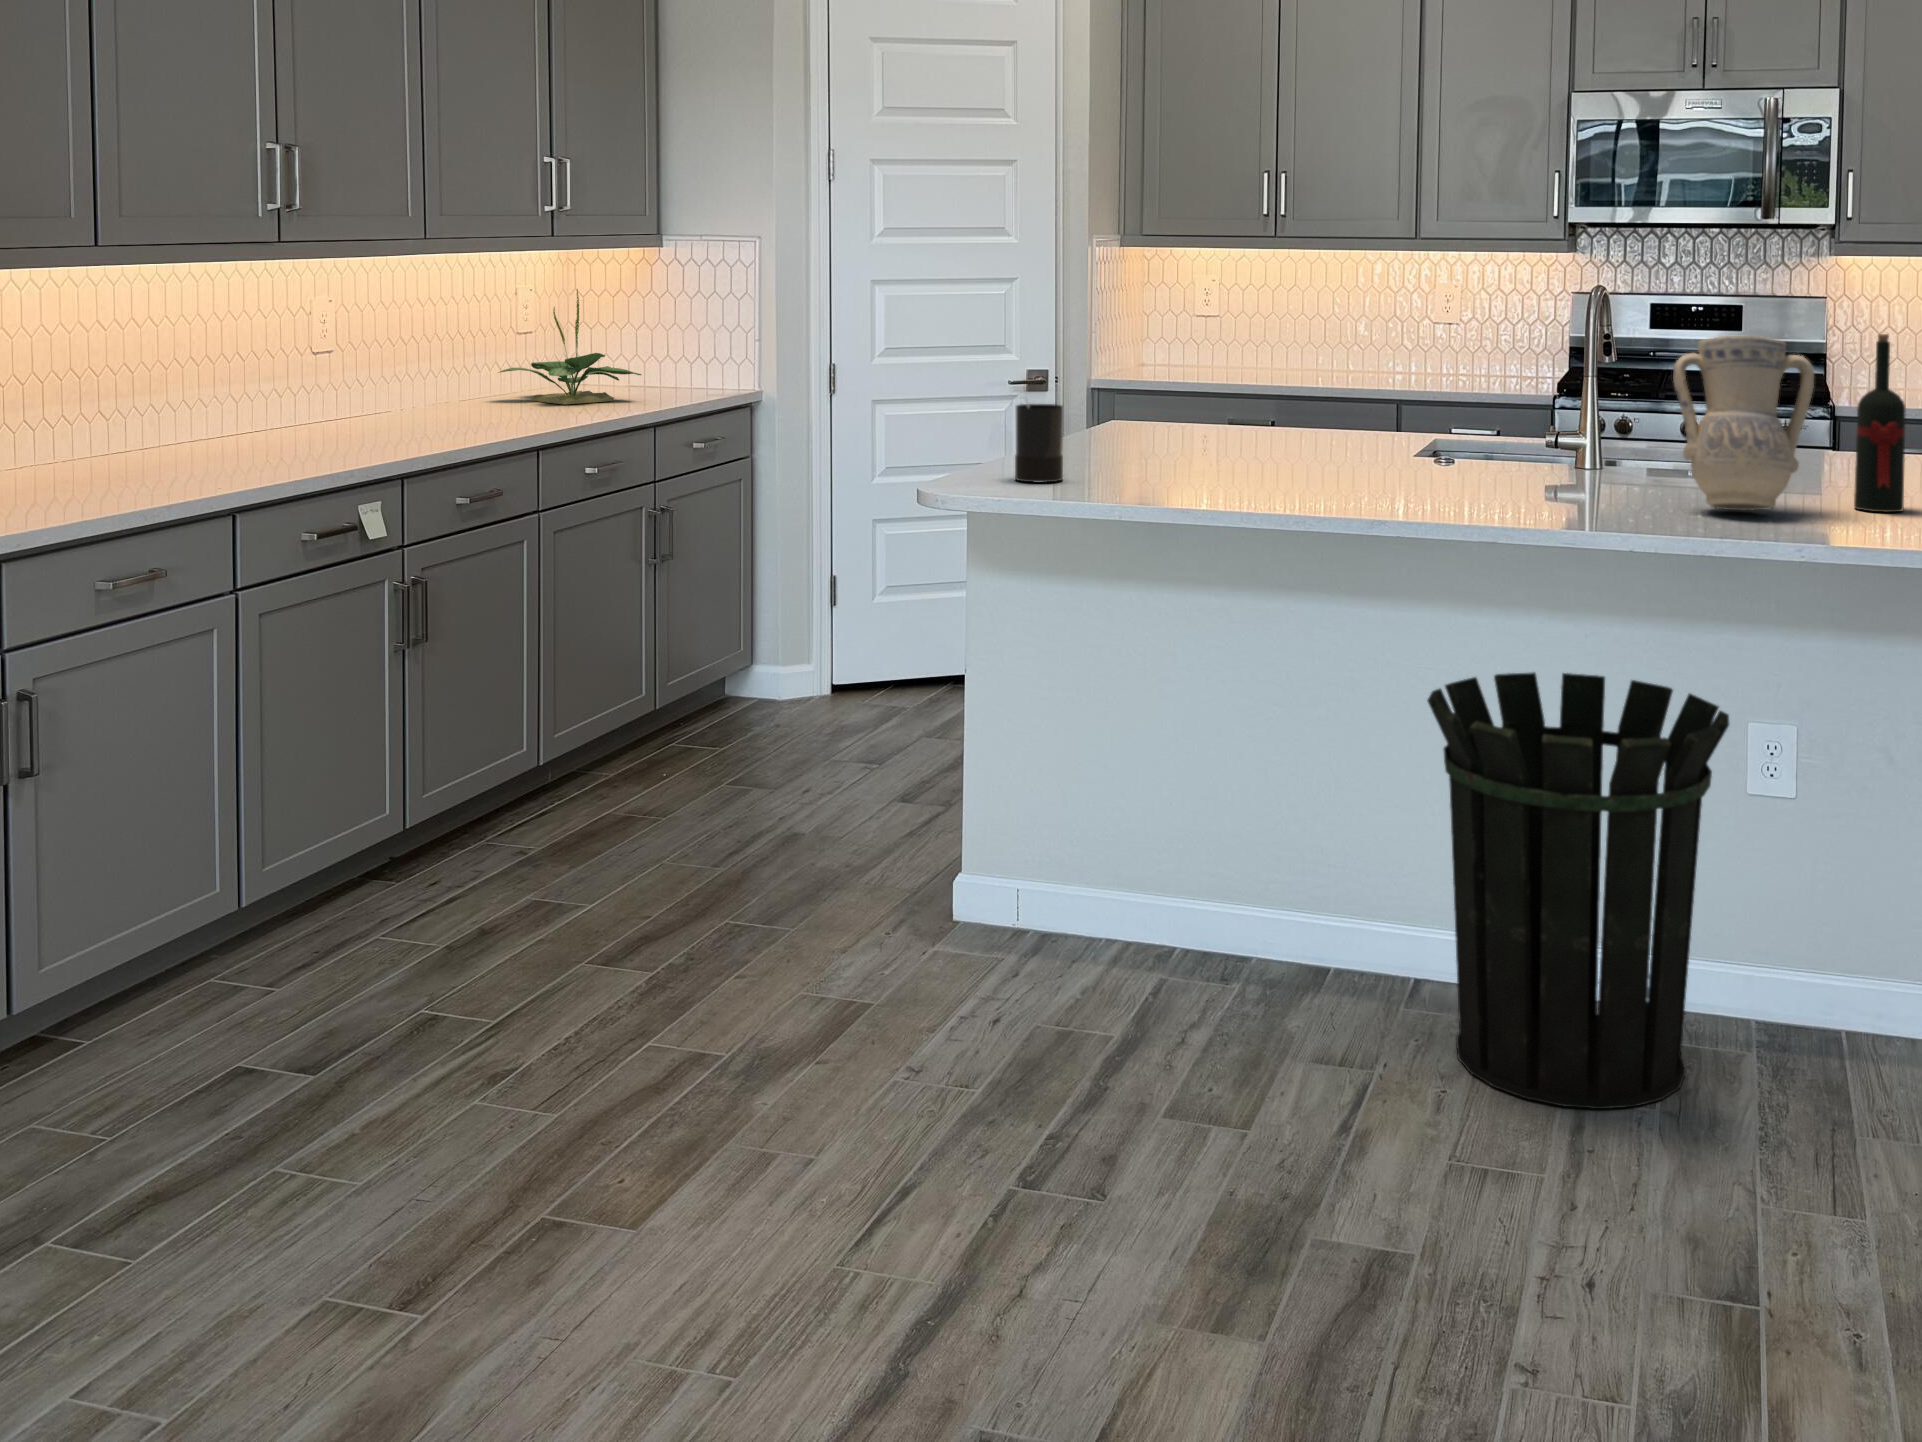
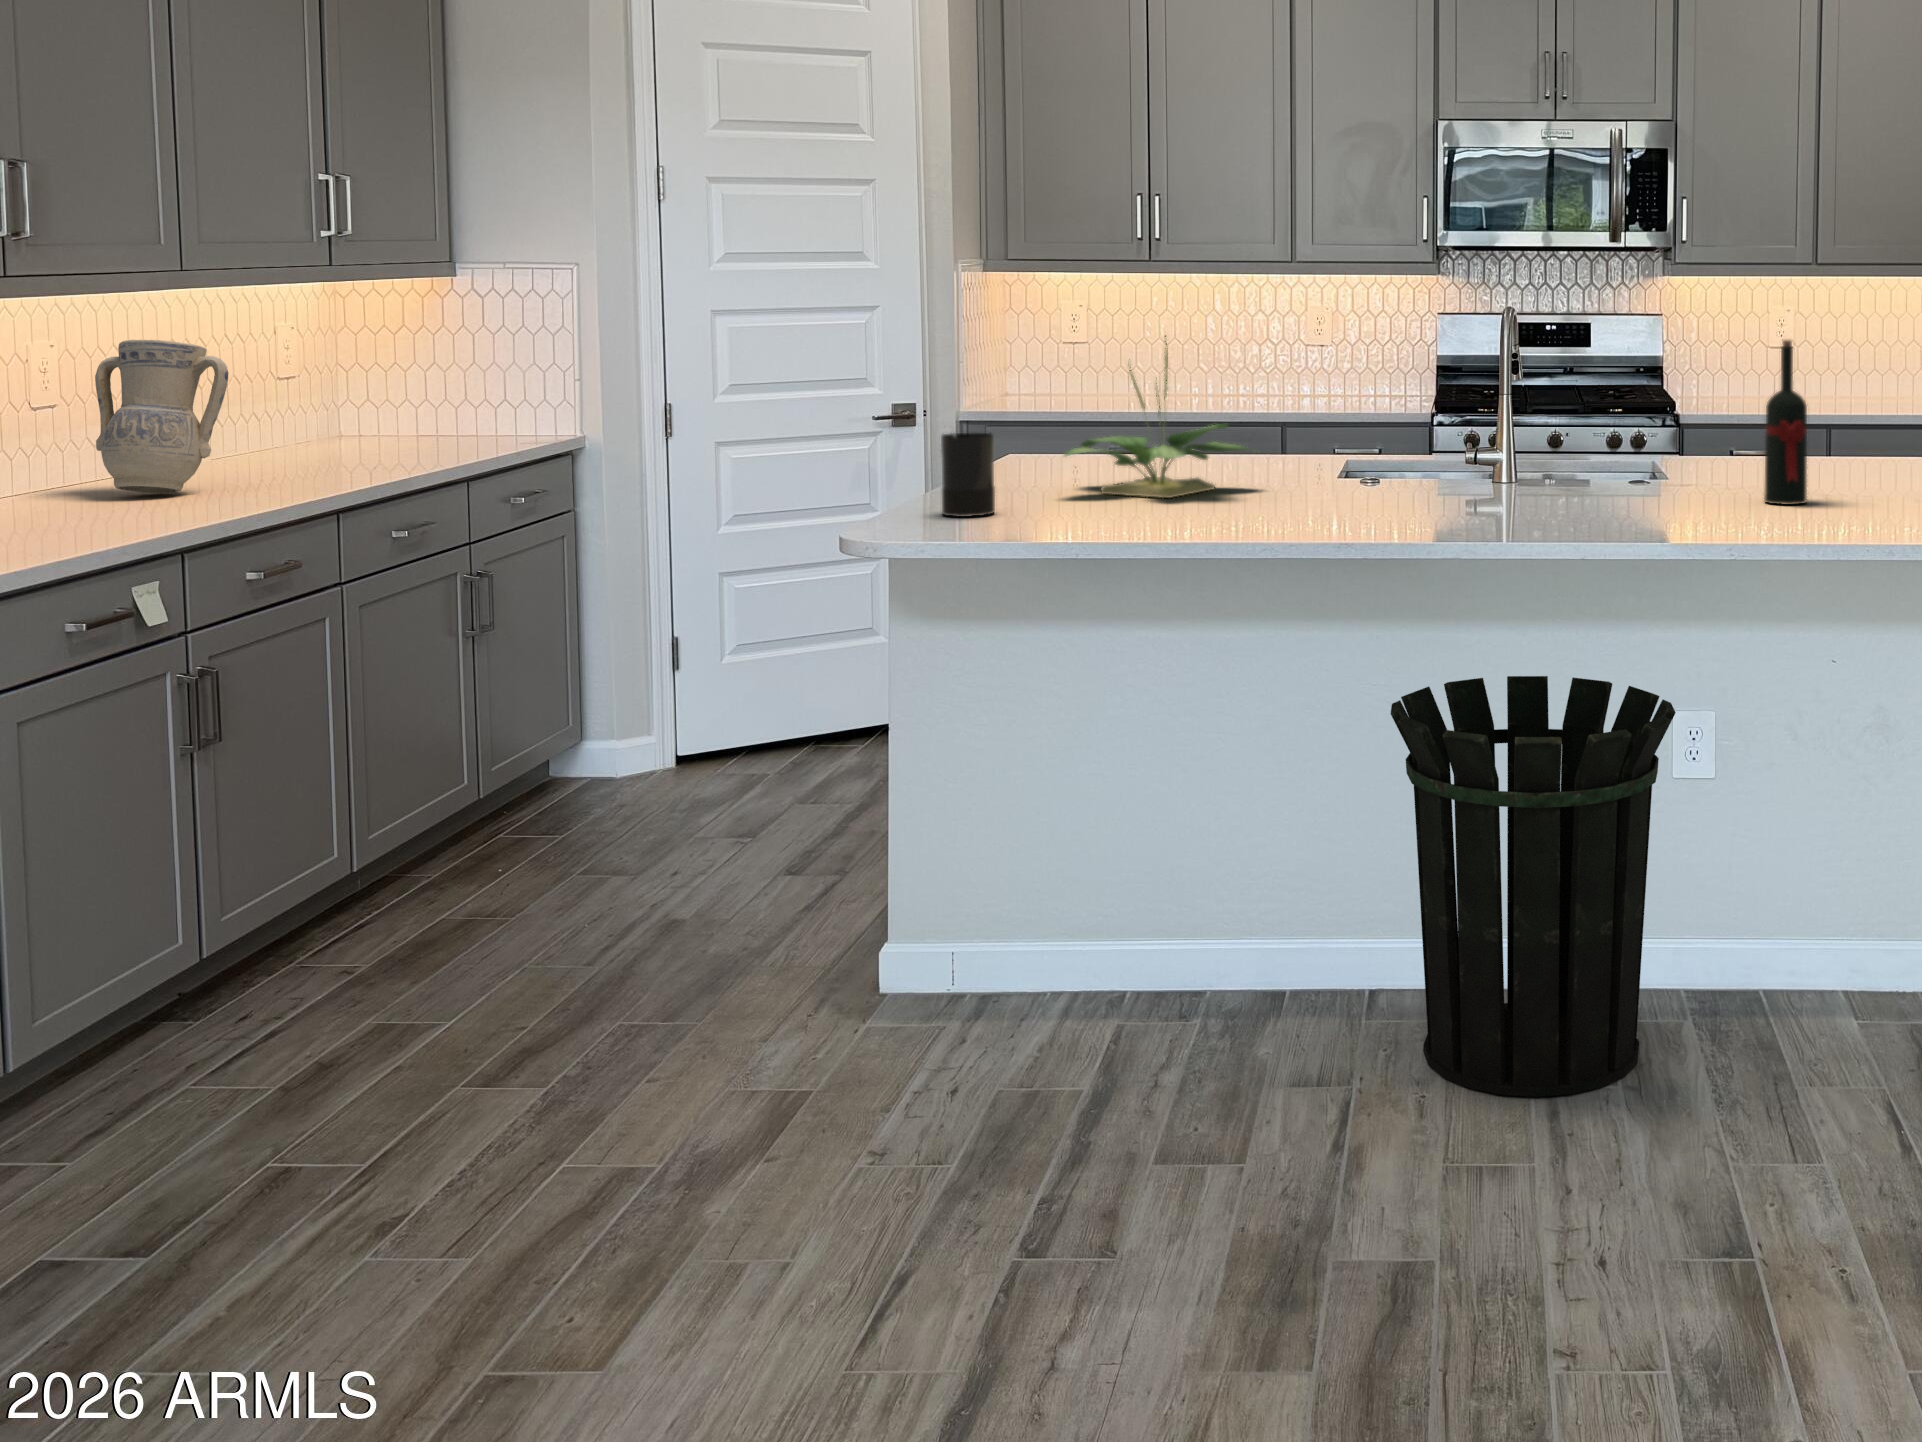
potted plant: present [499,289,641,404] -> present [1065,335,1247,498]
vase: present [1673,335,1814,510] -> present [95,340,228,493]

